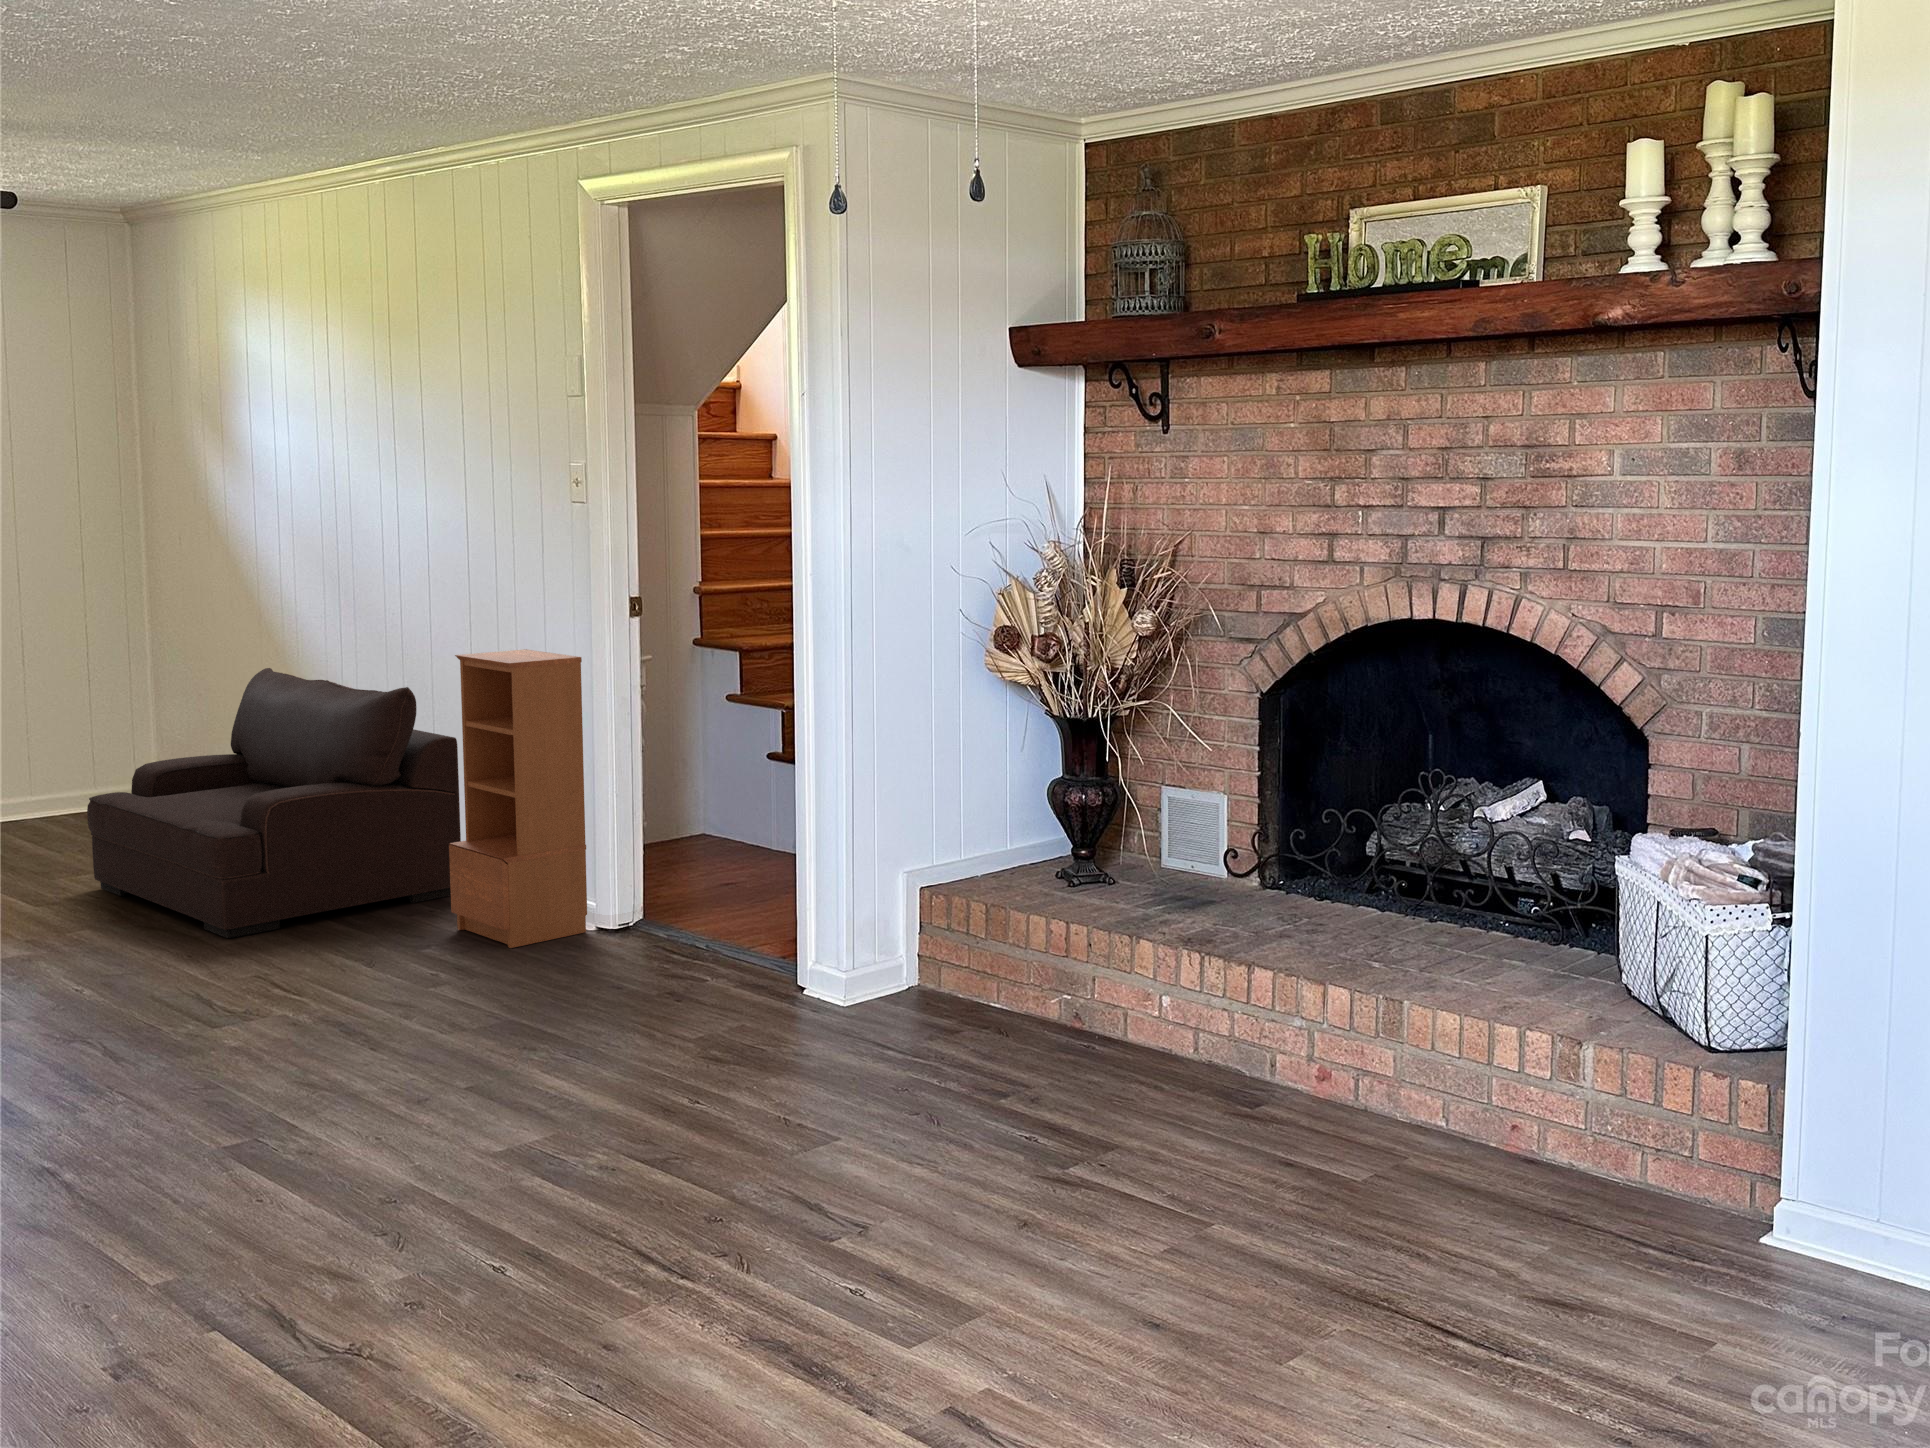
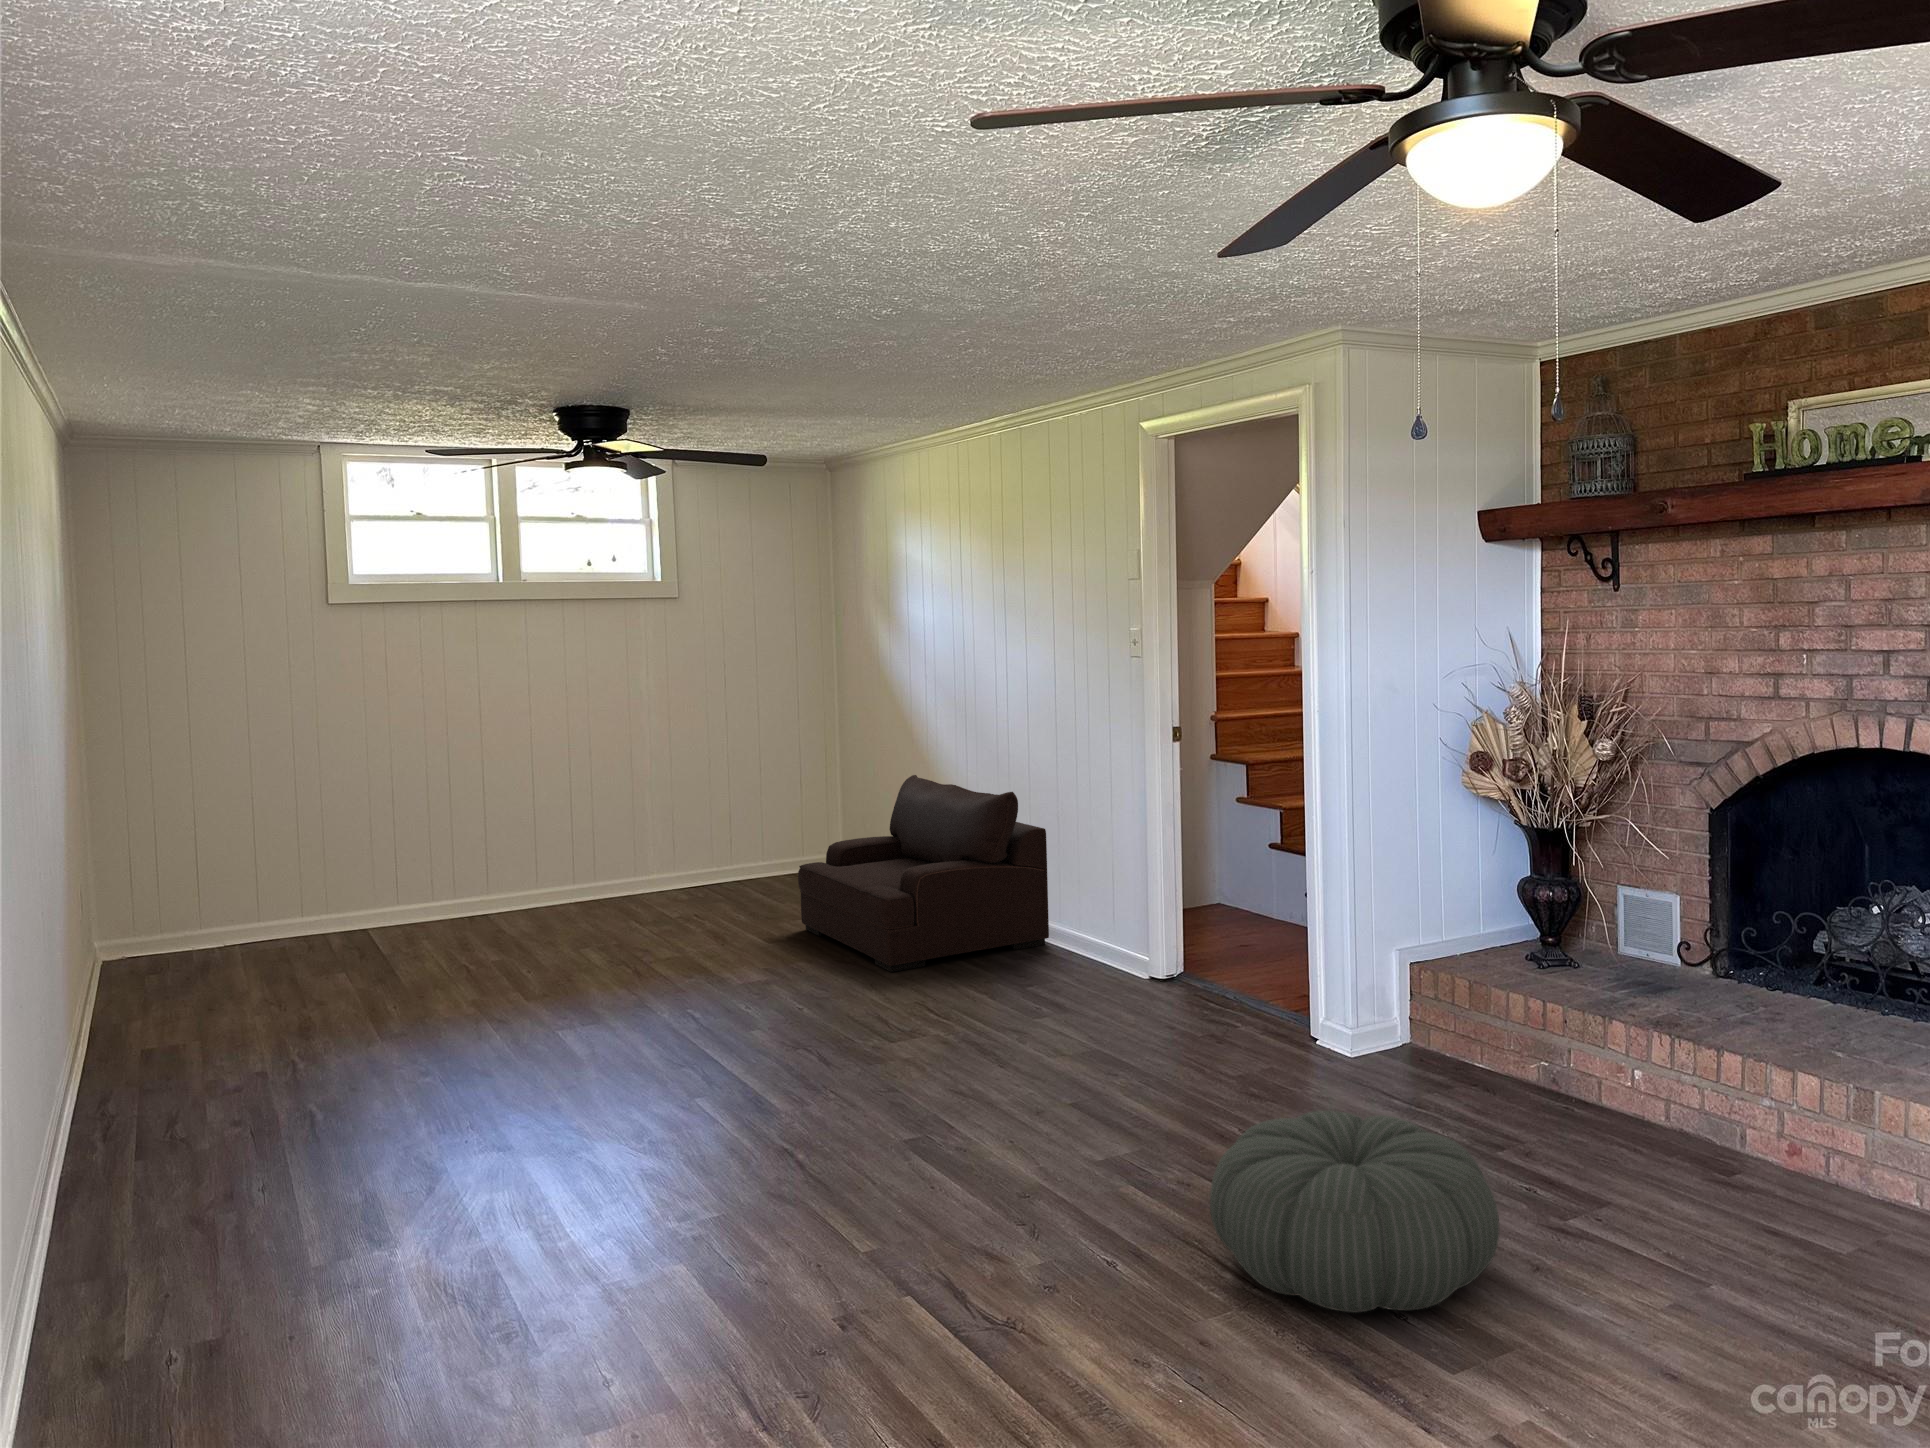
bookcase: present [449,649,587,948] -> none [1043,765,1143,990]
pouf: none [631,1062,979,1292] -> present [1210,1111,1499,1313]

